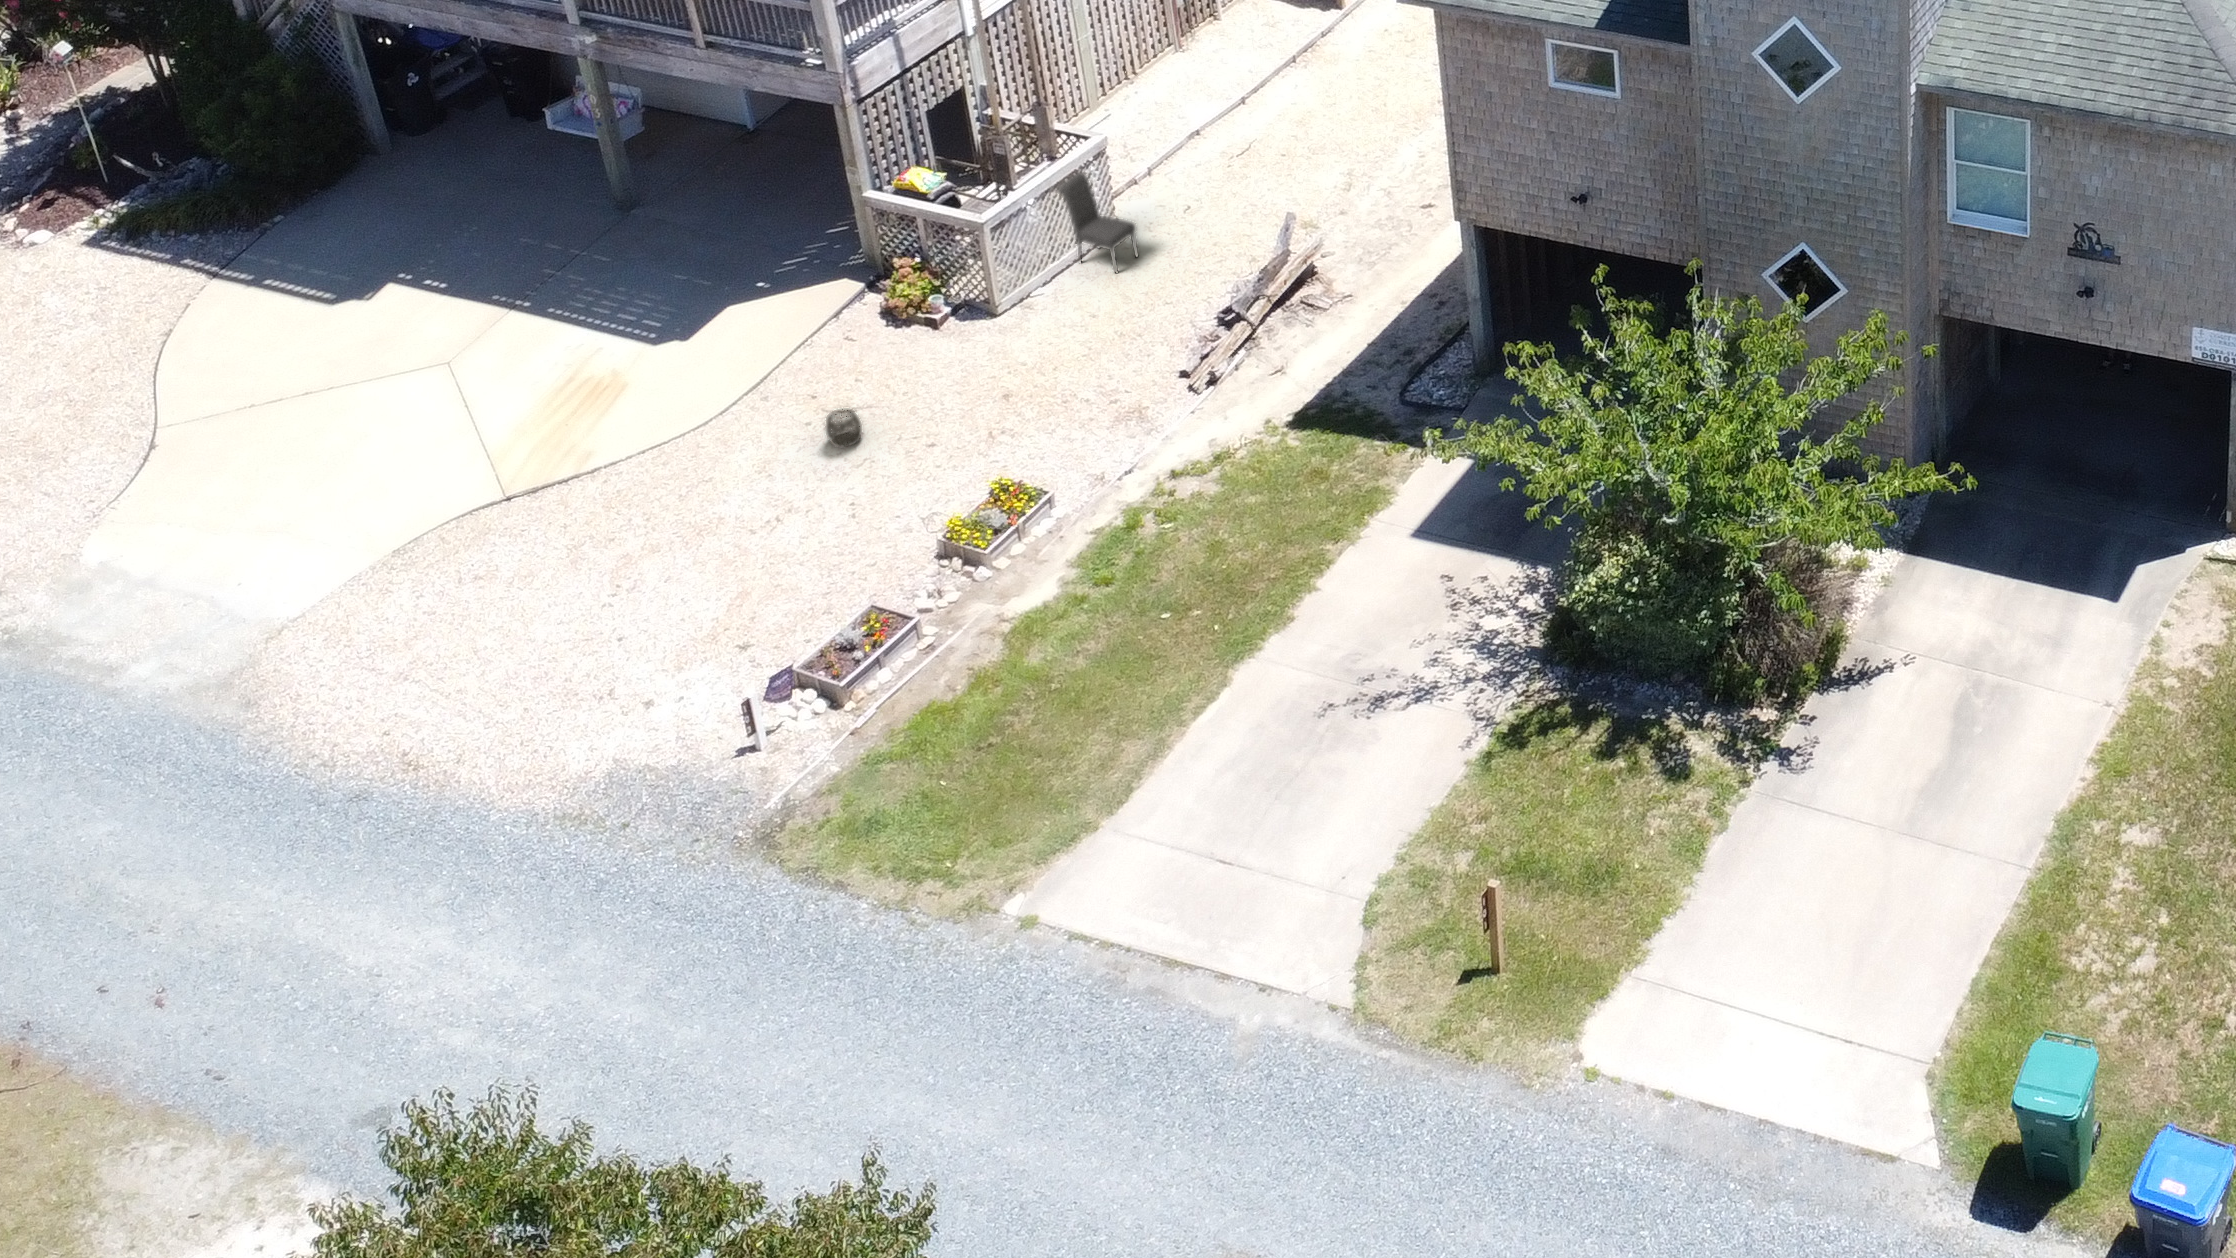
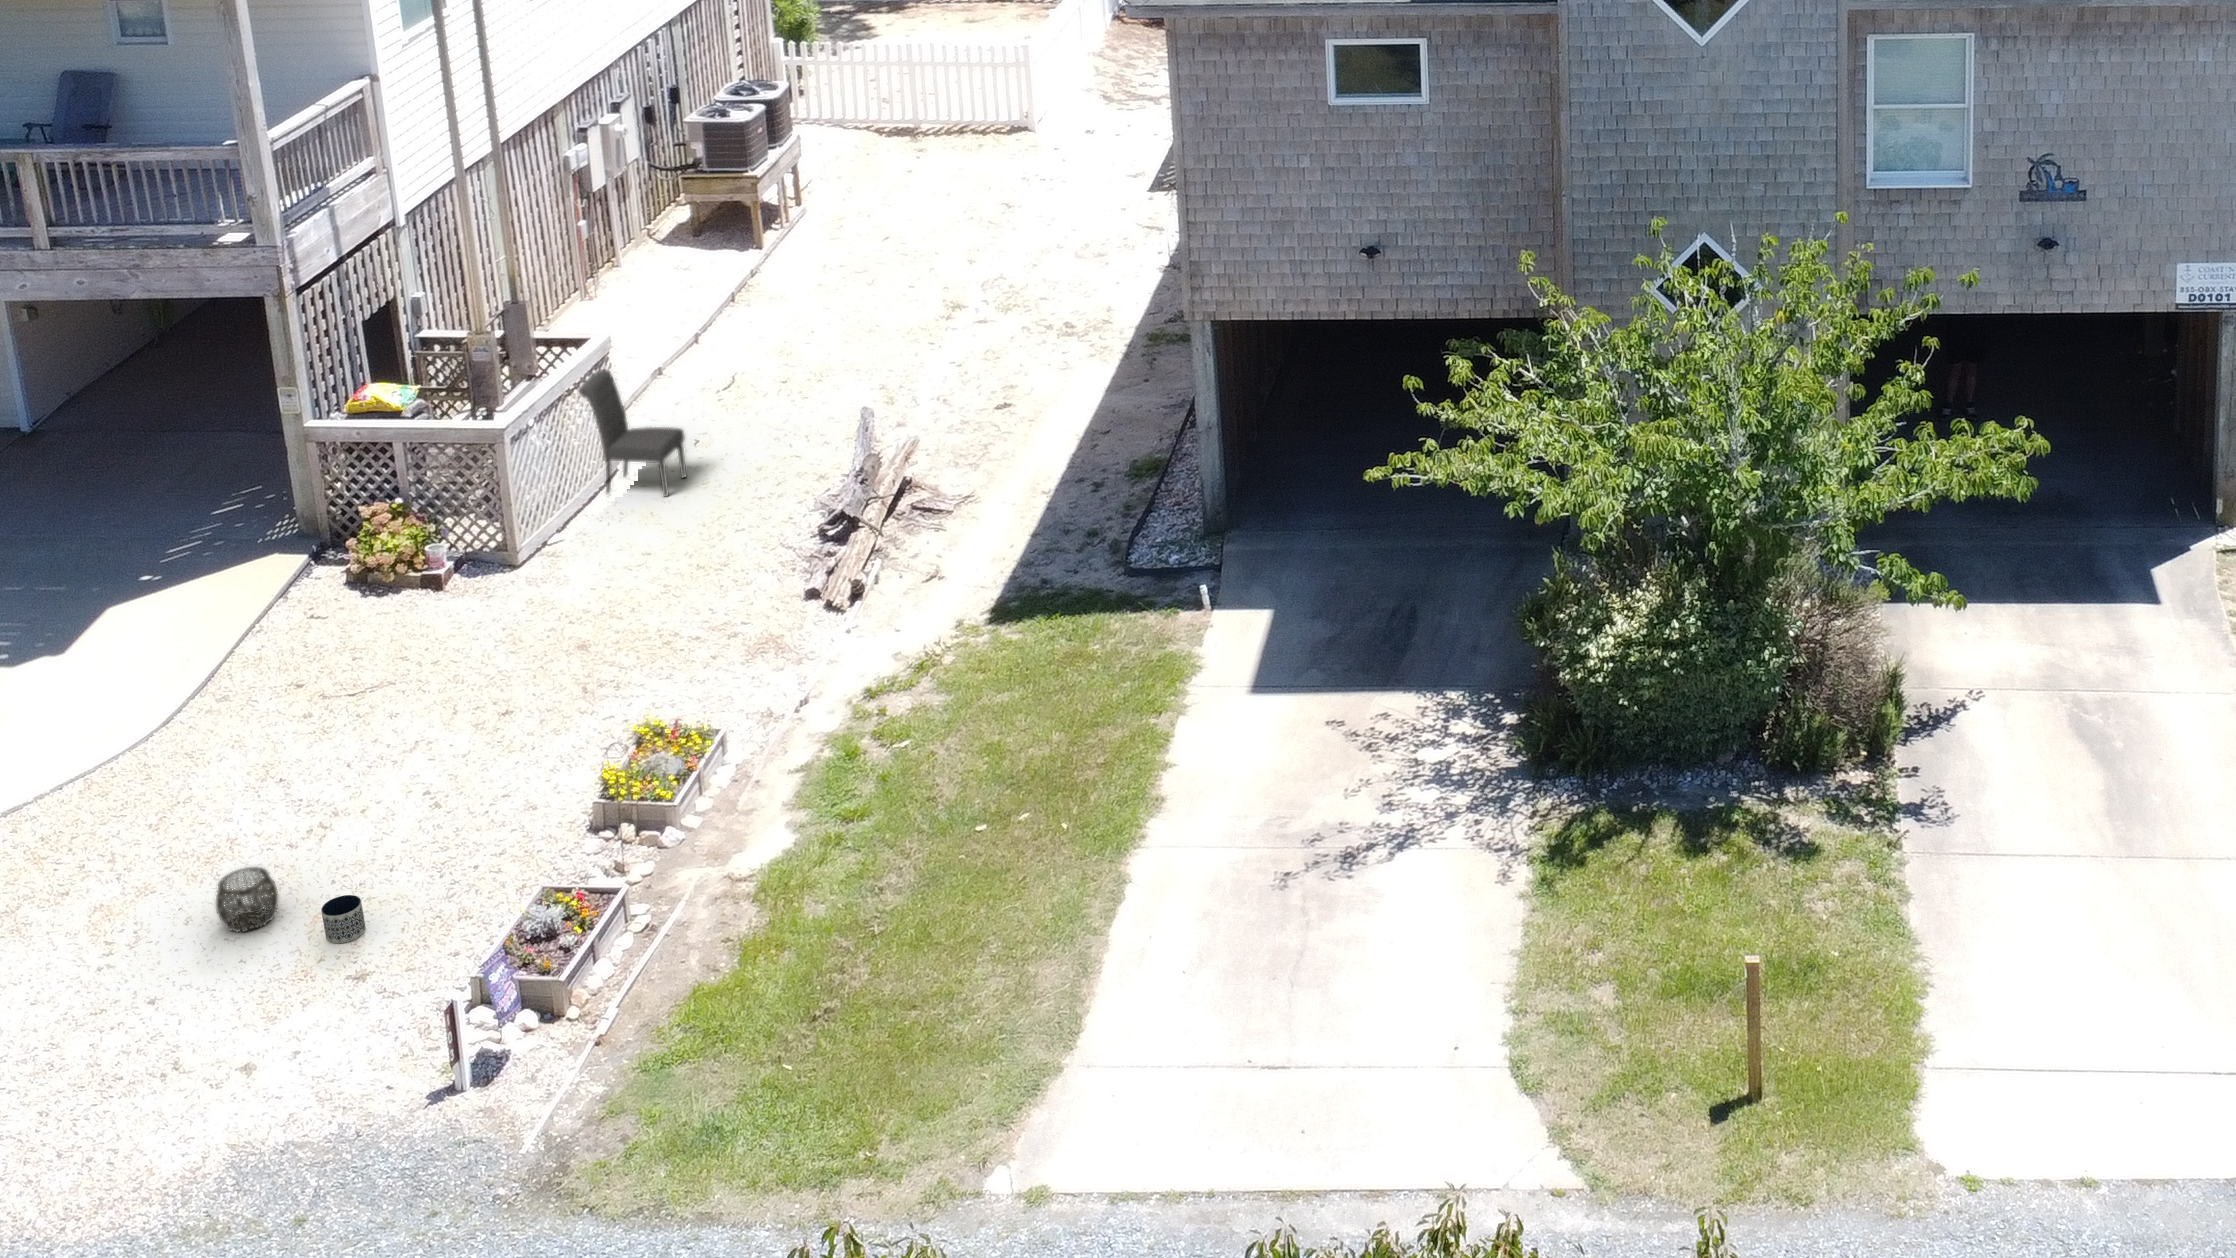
woven basket: present [826,409,862,447] -> present [216,867,278,932]
planter: none [735,593,765,624] -> present [321,895,366,943]

